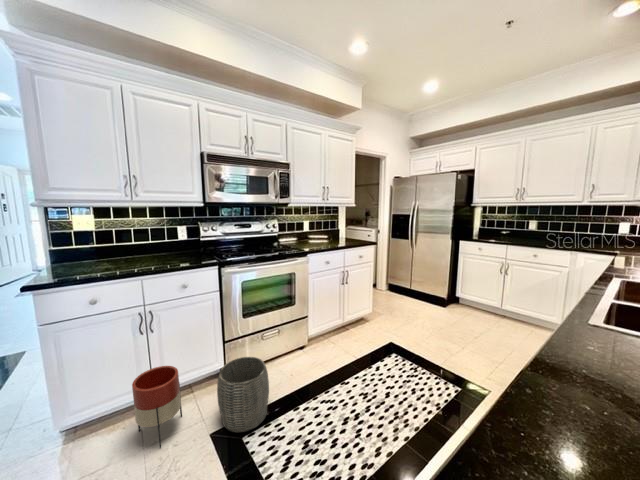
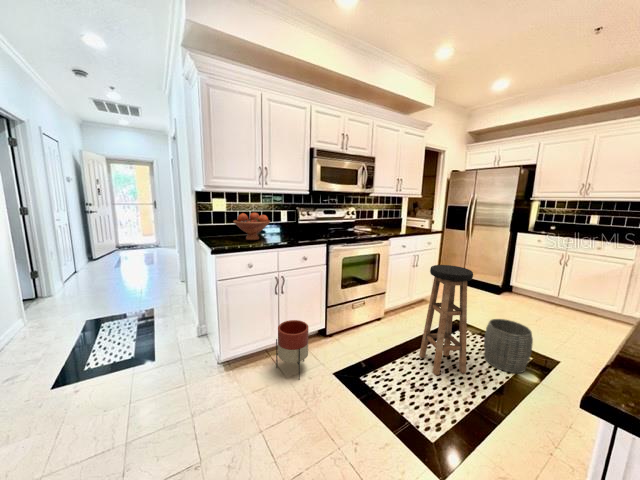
fruit bowl: none [84,231,141,266] -> present [234,213,270,240]
bar stool: none [331,286,379,425] -> present [419,265,473,375]
woven basket: present [217,357,269,432] -> present [484,319,533,373]

